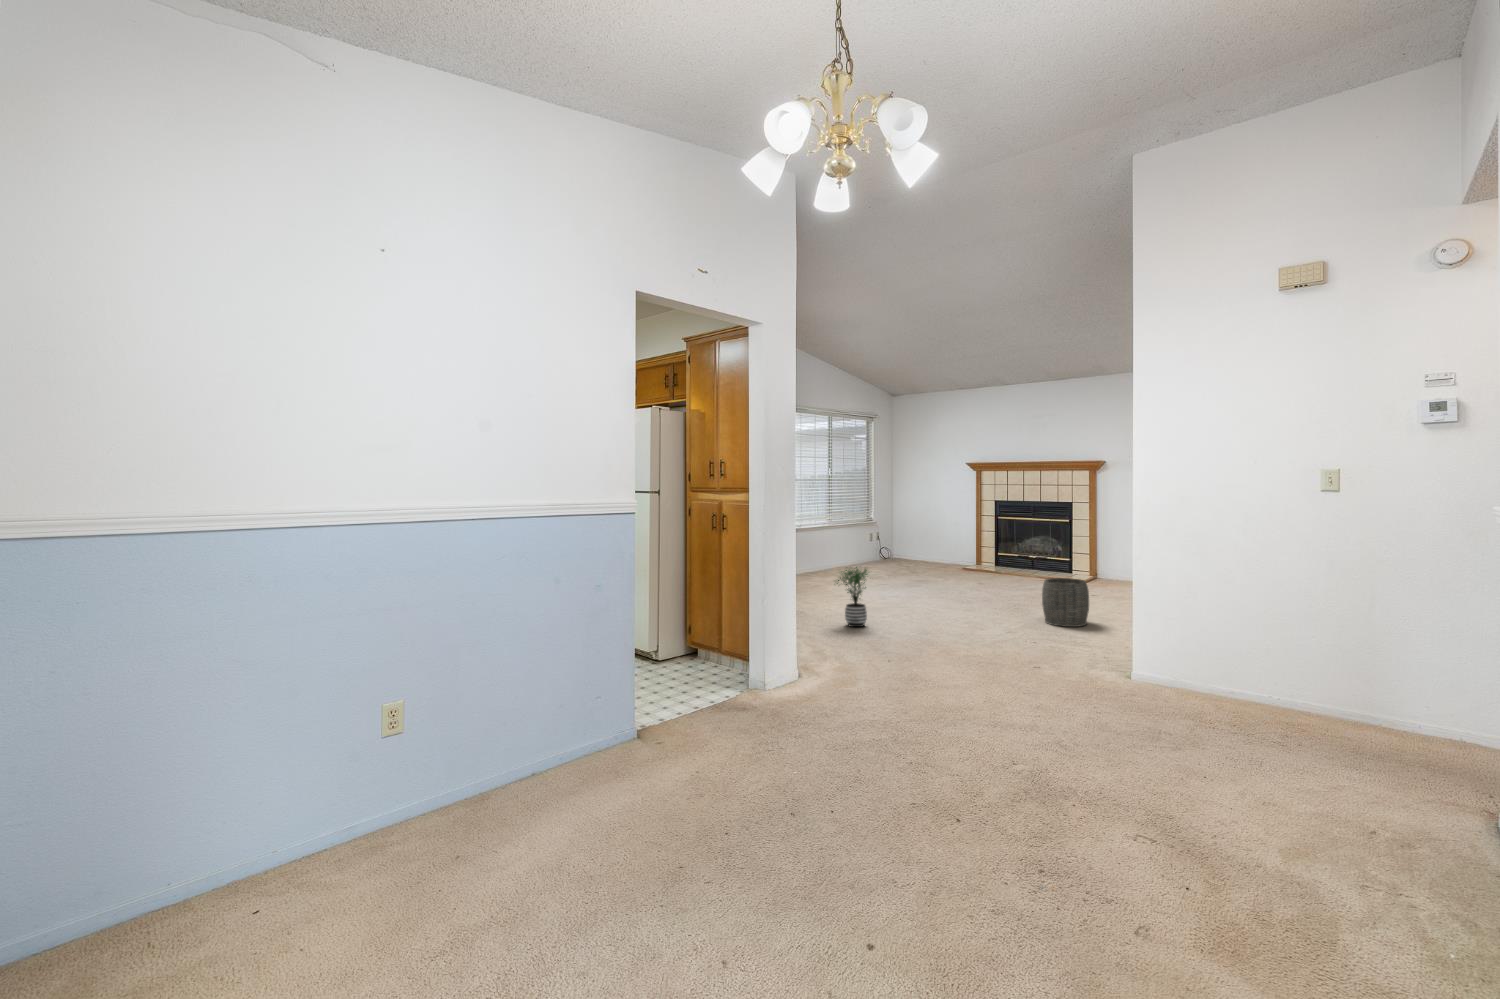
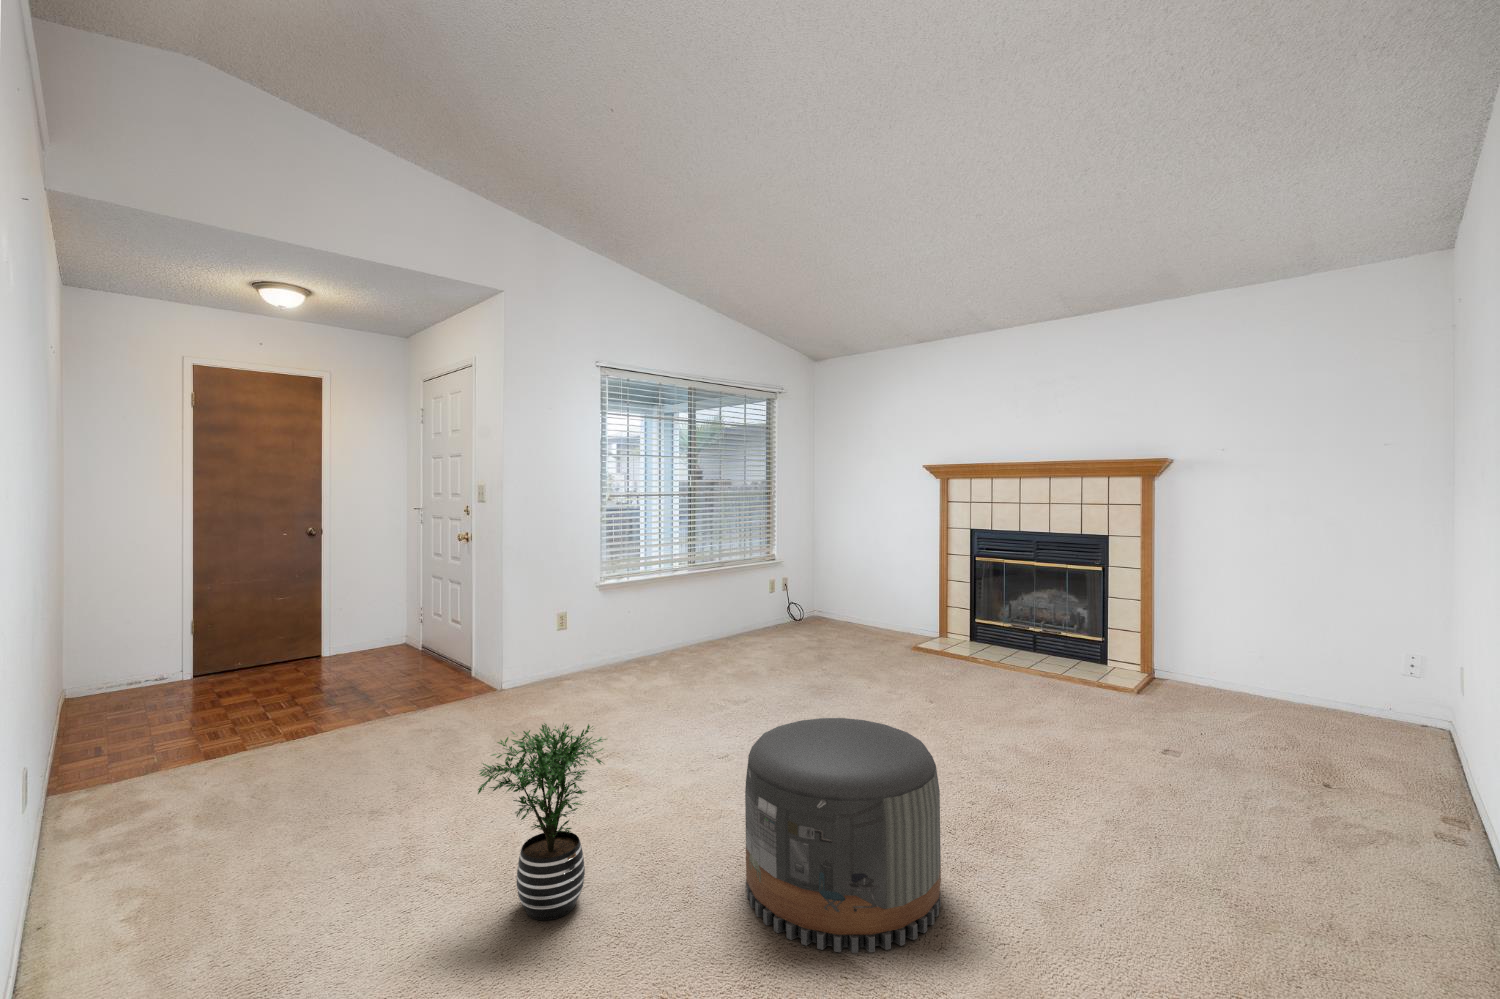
pouf: none [918,568,988,630] -> present [745,718,941,953]
woven basket: present [1042,578,1089,627] -> none [1093,751,1237,927]

